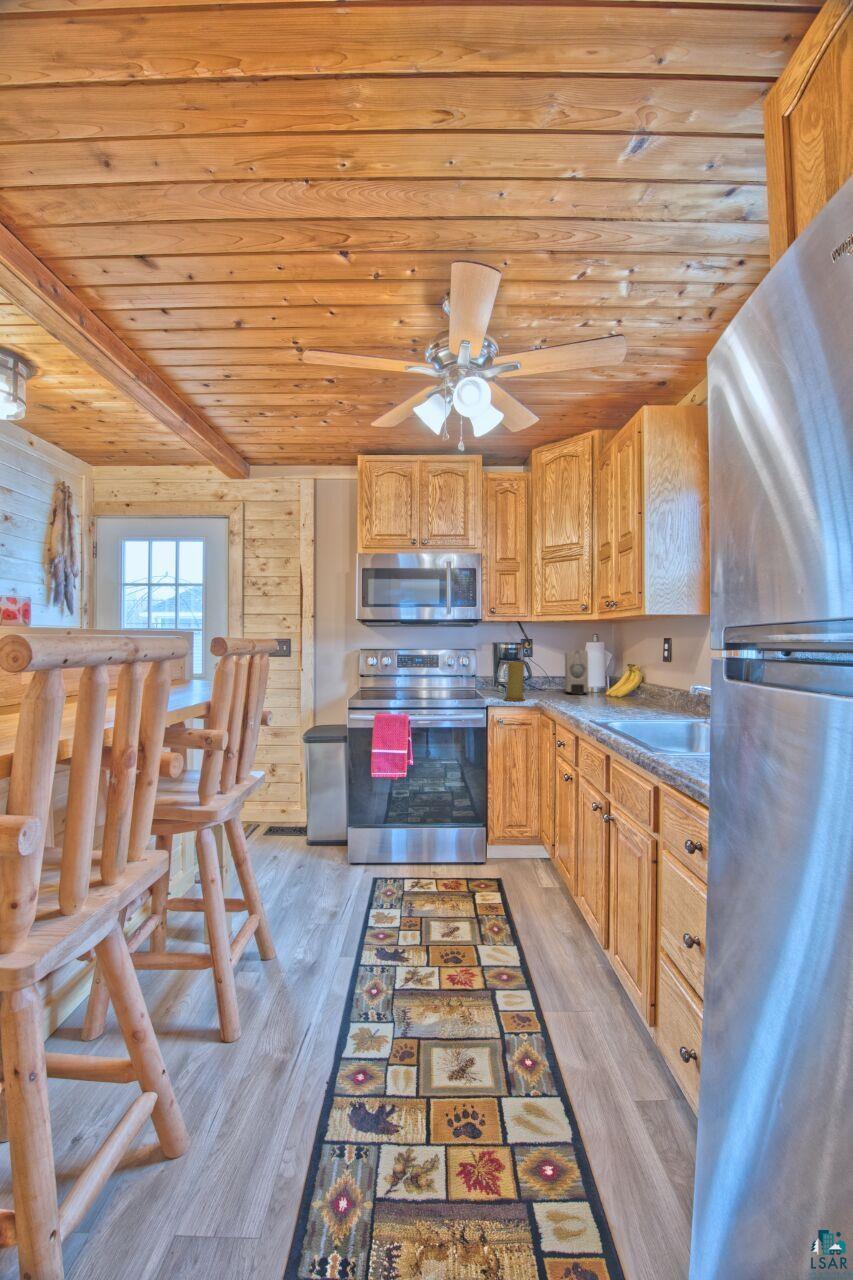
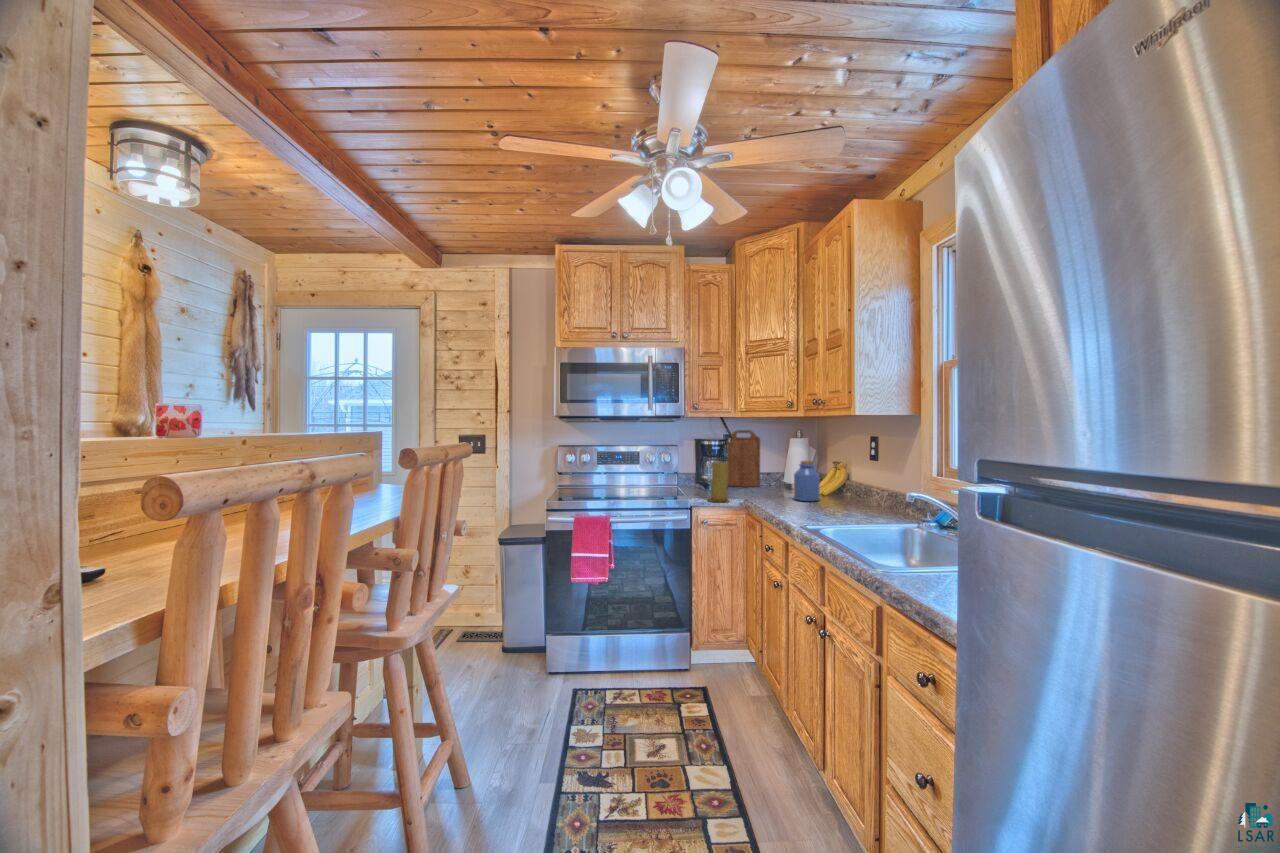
cutting board: none [525,633,558,689] -> present [727,430,760,487]
soap dispenser: present [565,650,588,695] -> none [768,449,793,494]
jar: none [589,661,614,700] -> present [794,461,820,501]

